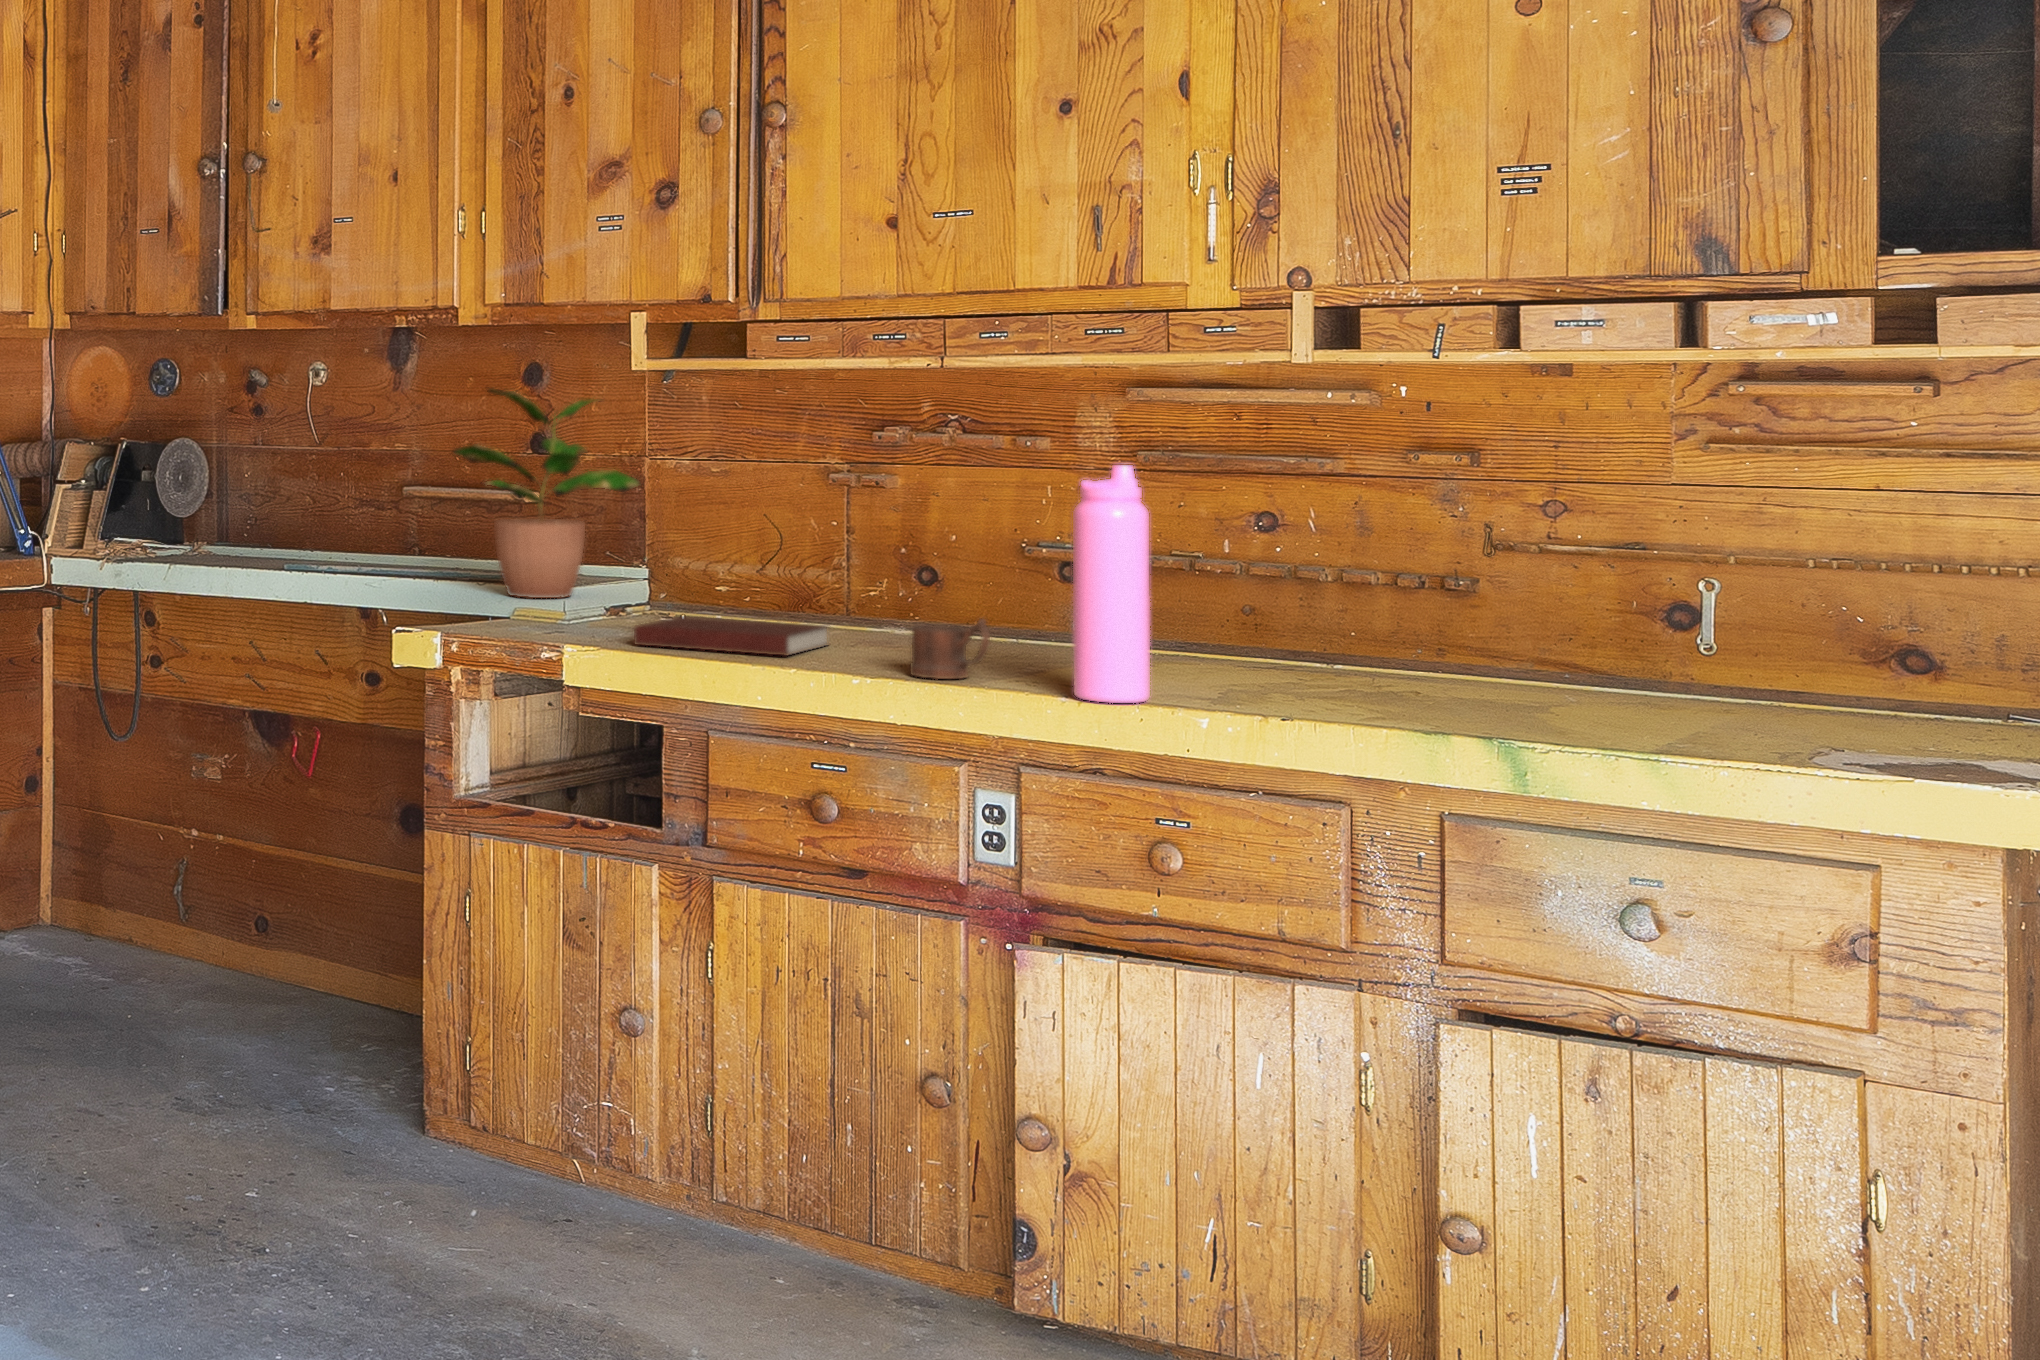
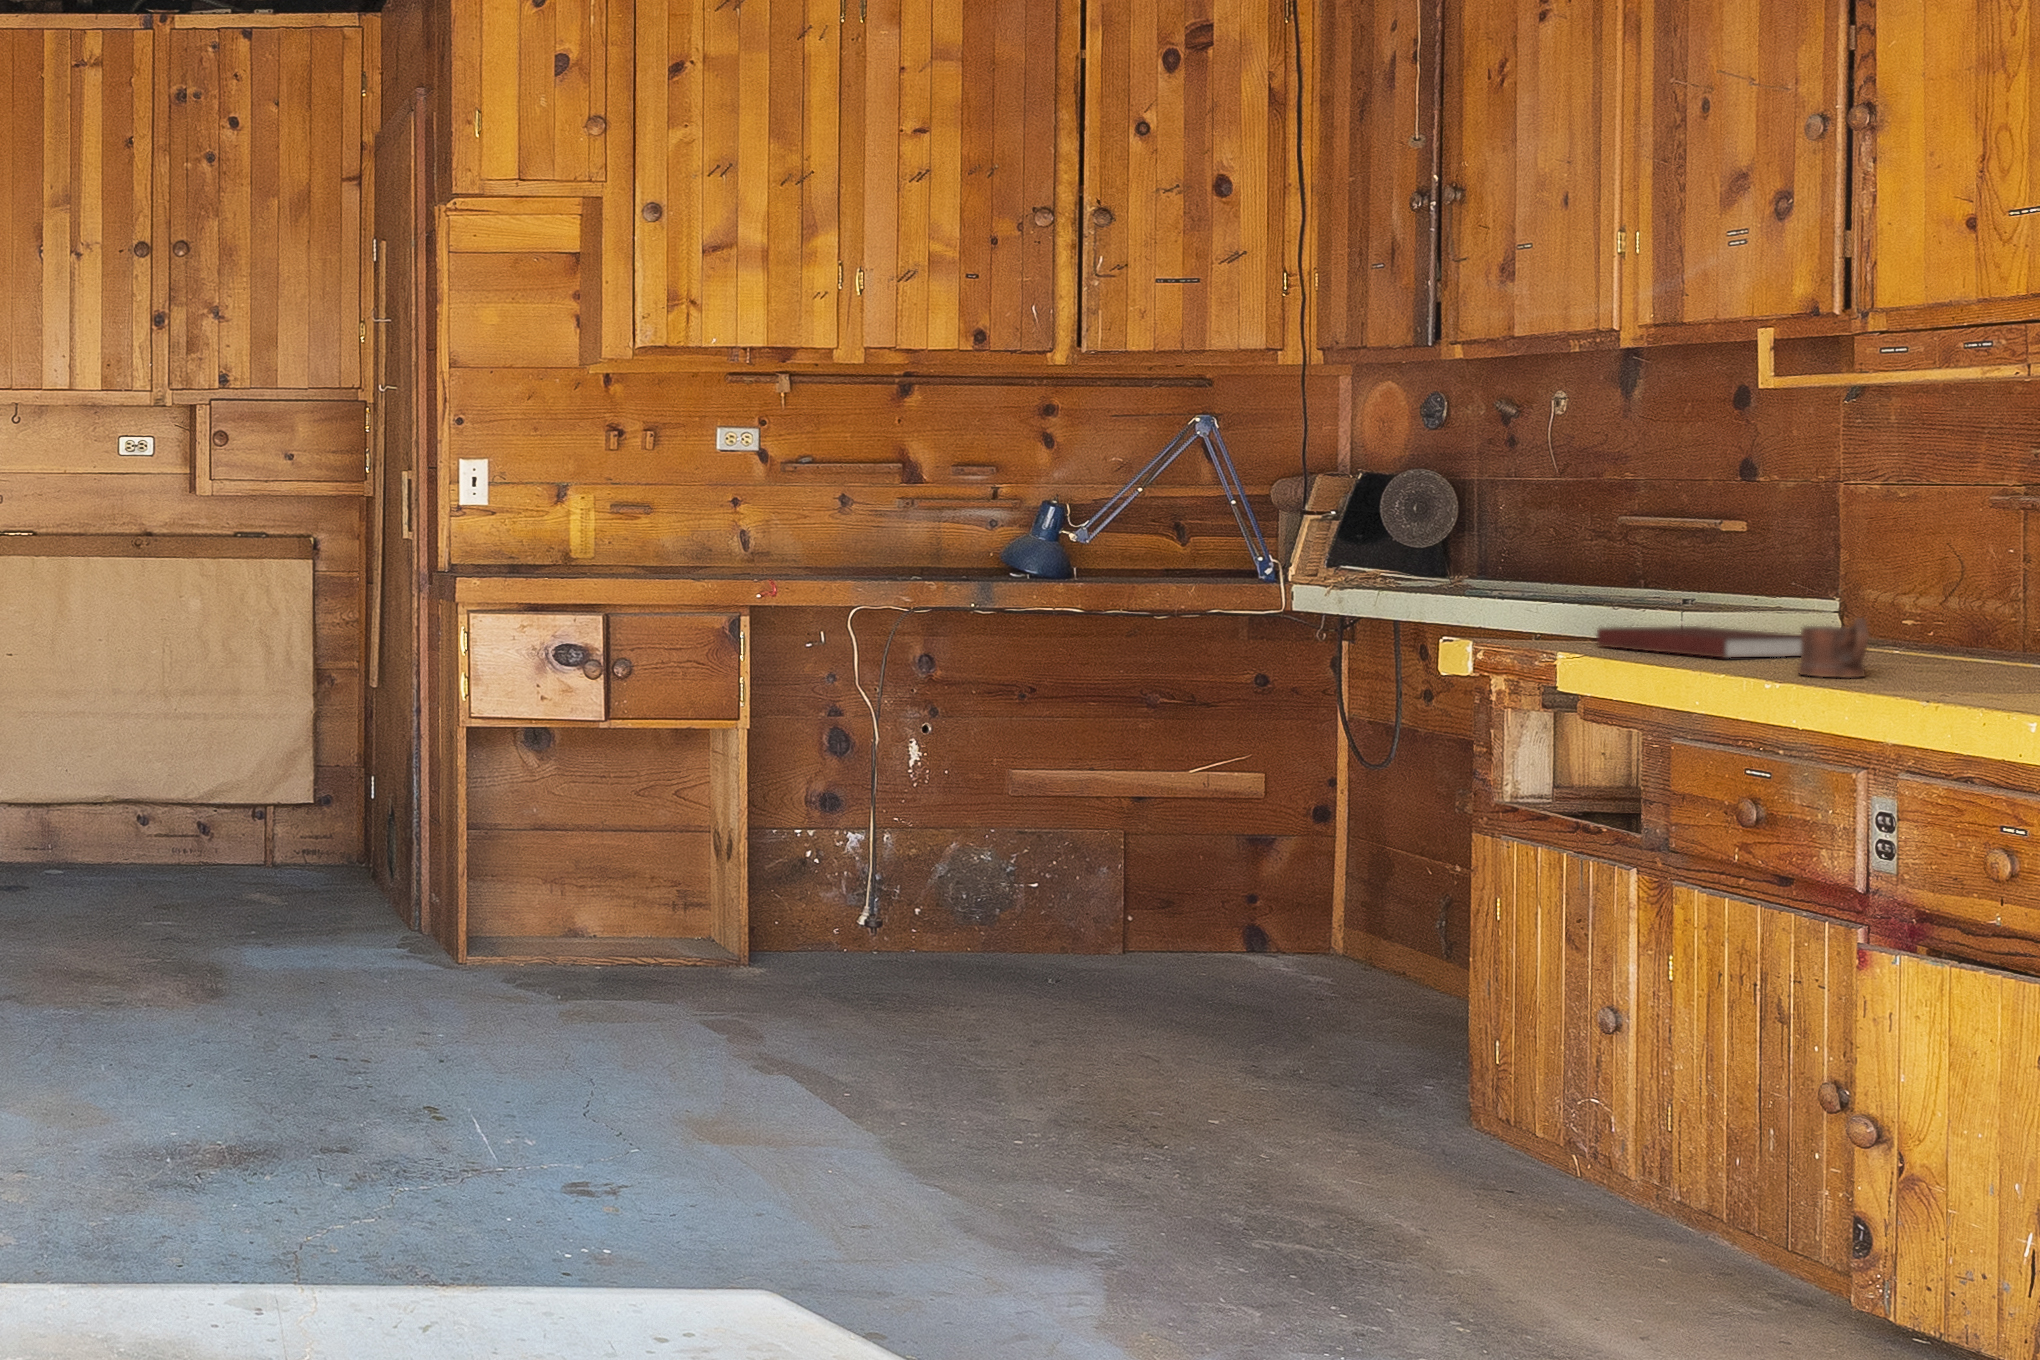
potted plant: present [454,388,640,598] -> none [1585,408,1776,619]
water bottle: present [1073,465,1150,703] -> none [1901,463,1989,697]

